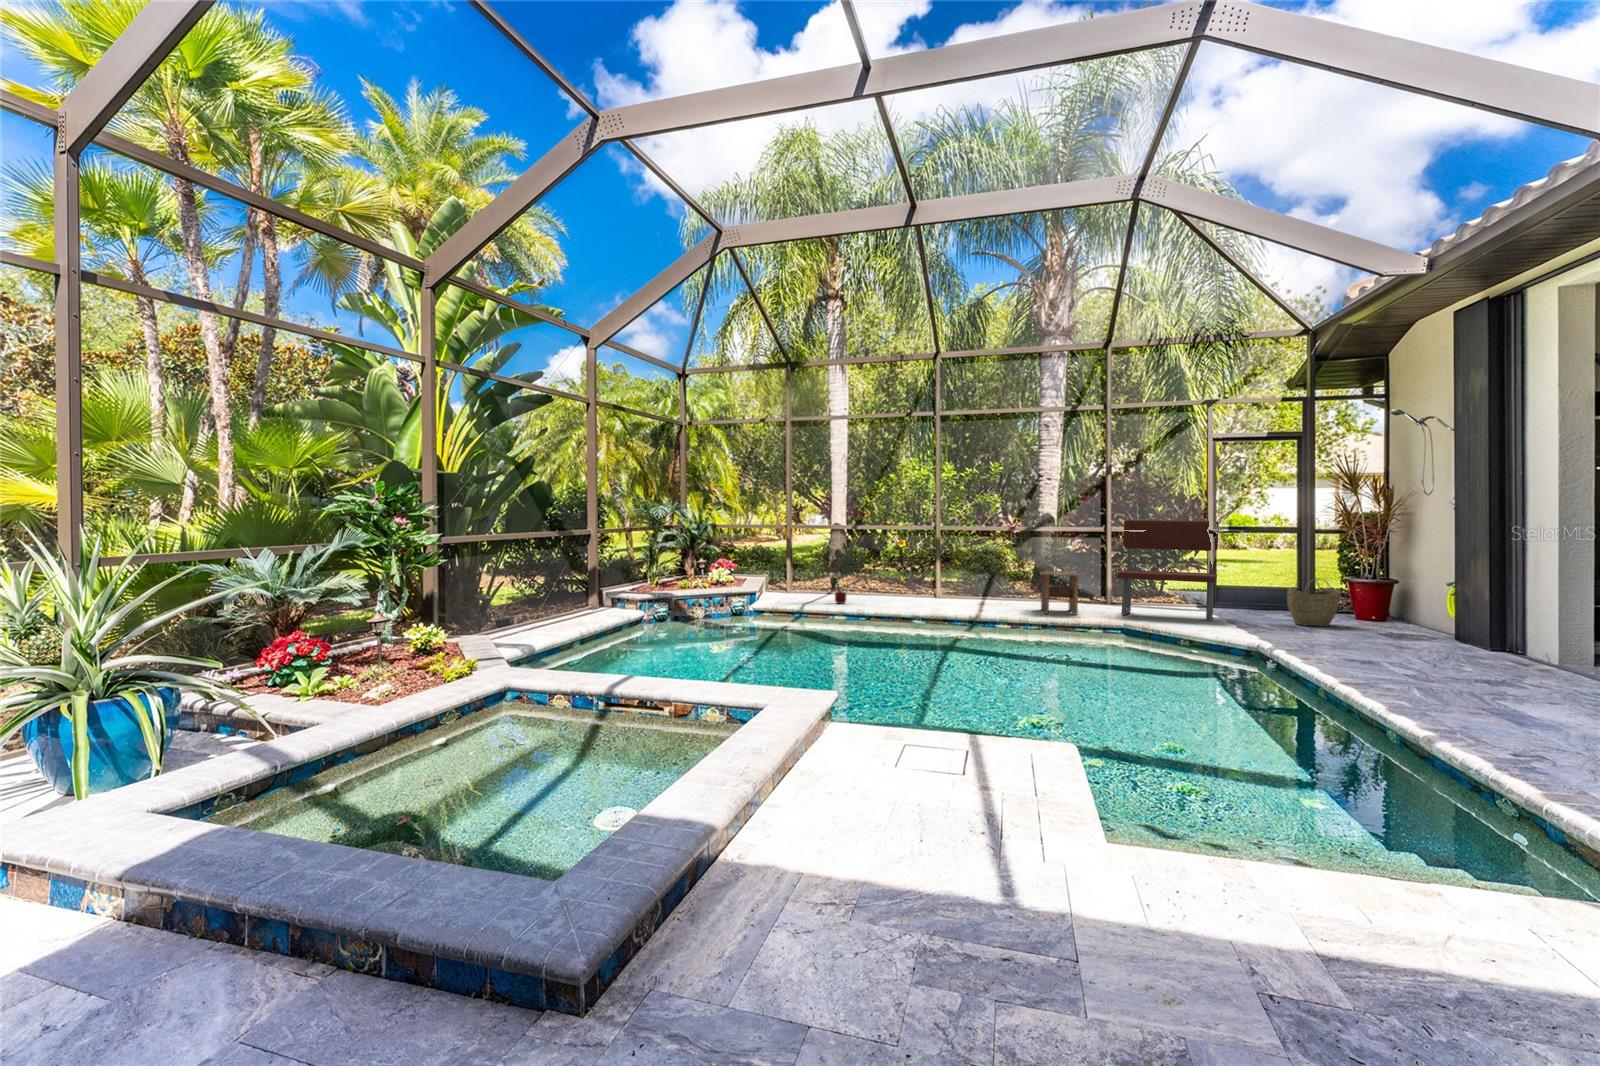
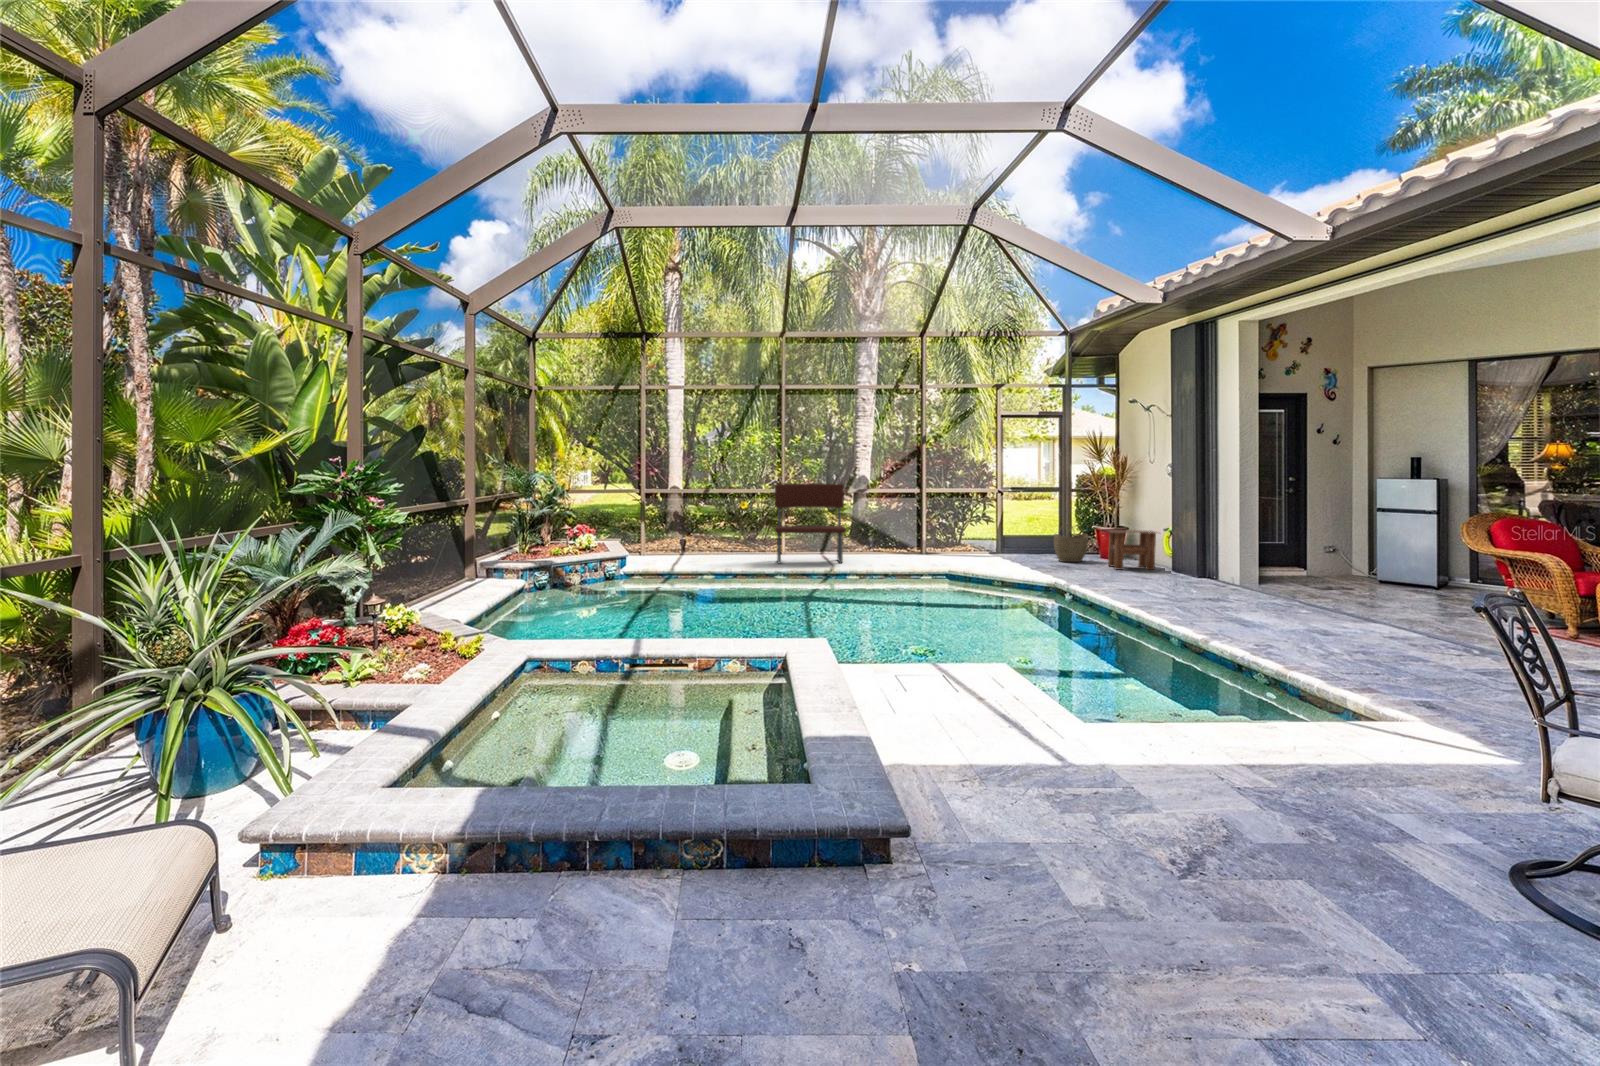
bench: present [1117,520,1218,621] -> present [775,483,846,563]
potted tree: present [819,544,865,604] -> none [670,506,717,563]
side table: present [1040,571,1081,615] -> present [1108,530,1156,570]

